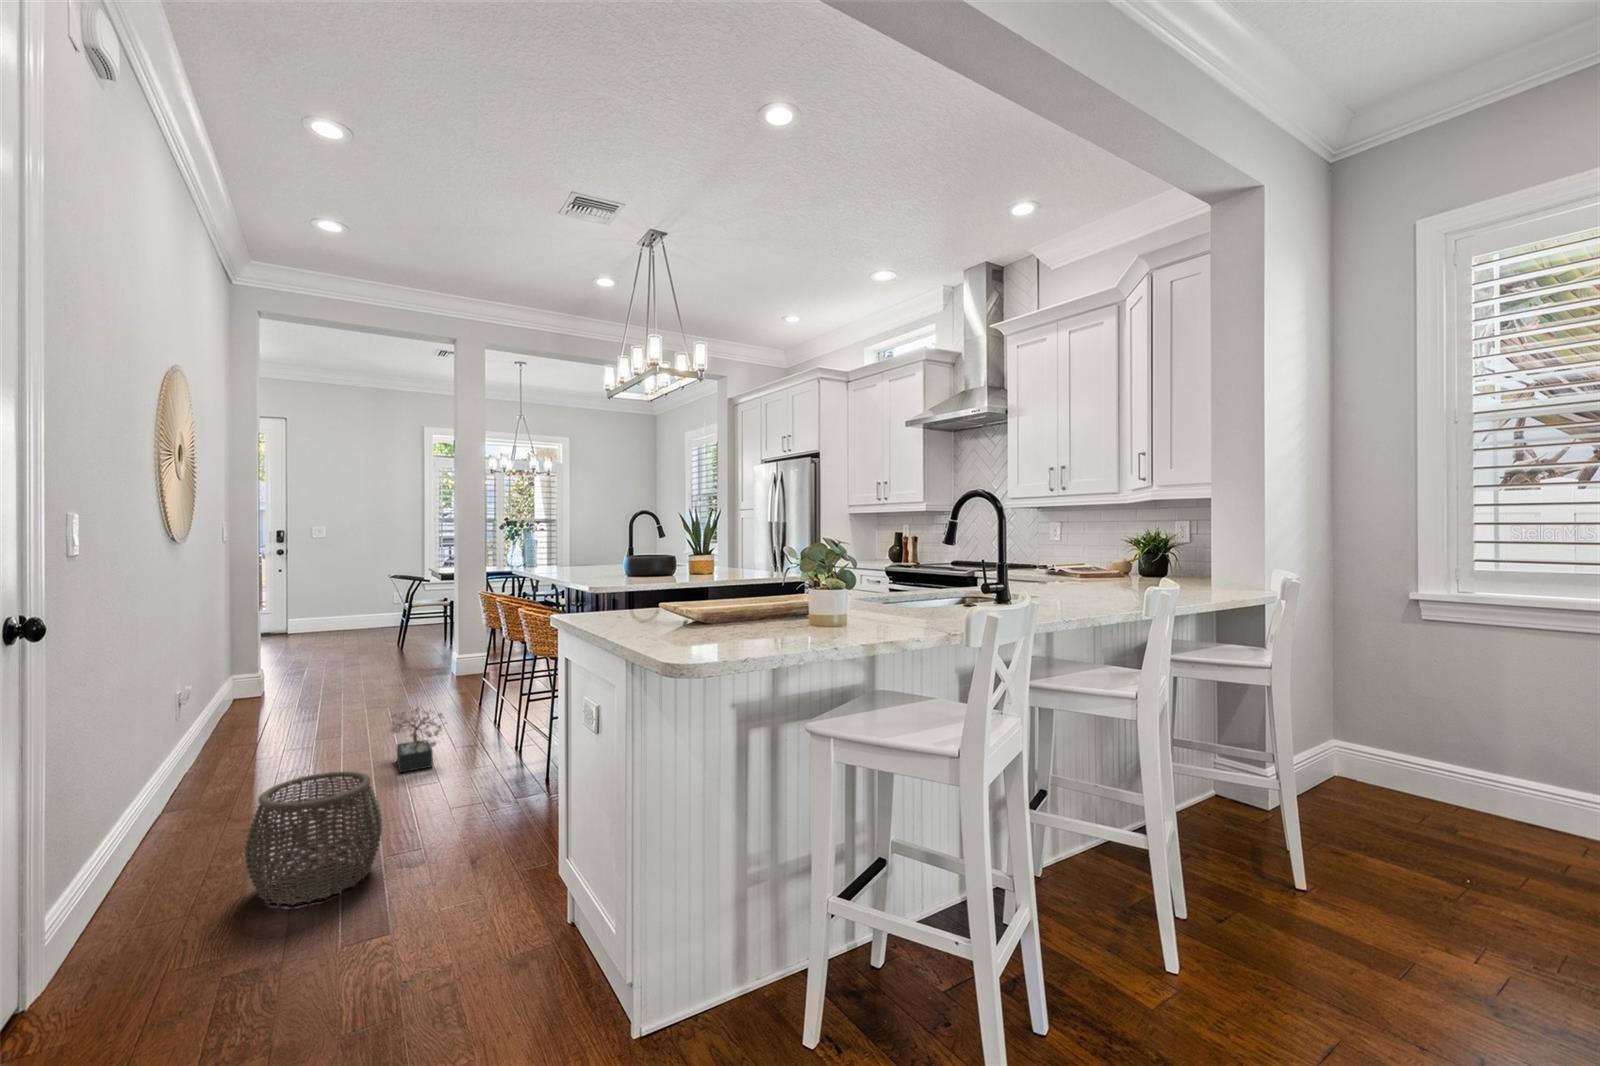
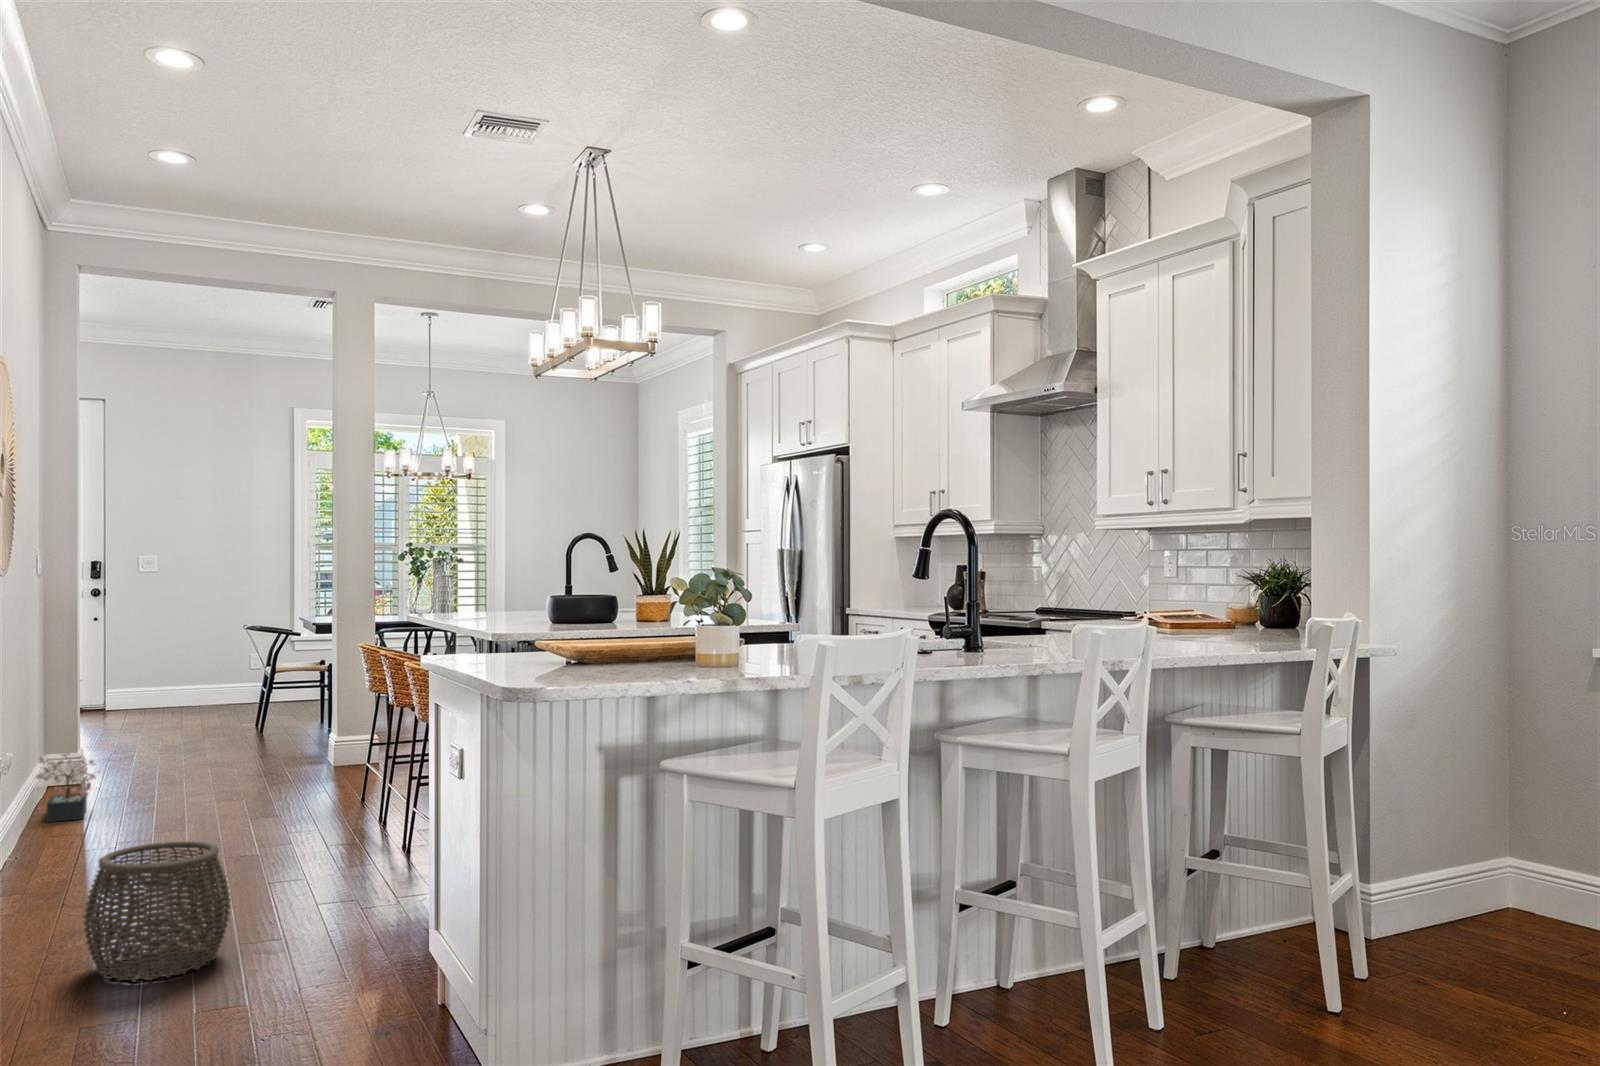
decorative plant: present [389,707,445,772] -> present [36,752,100,822]

